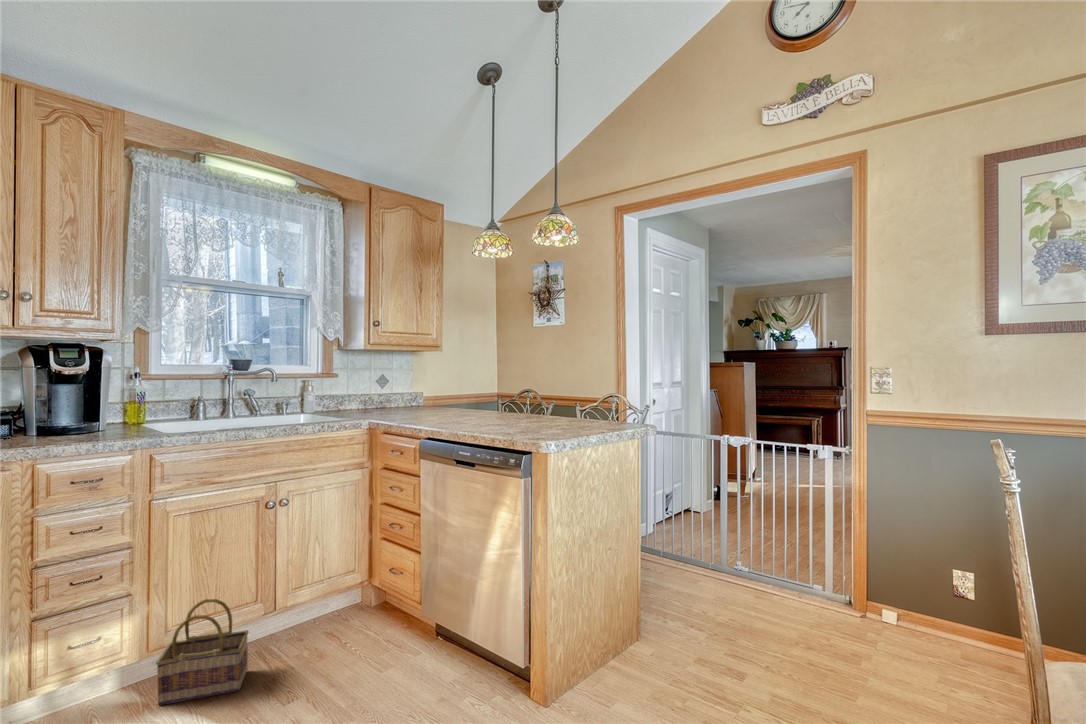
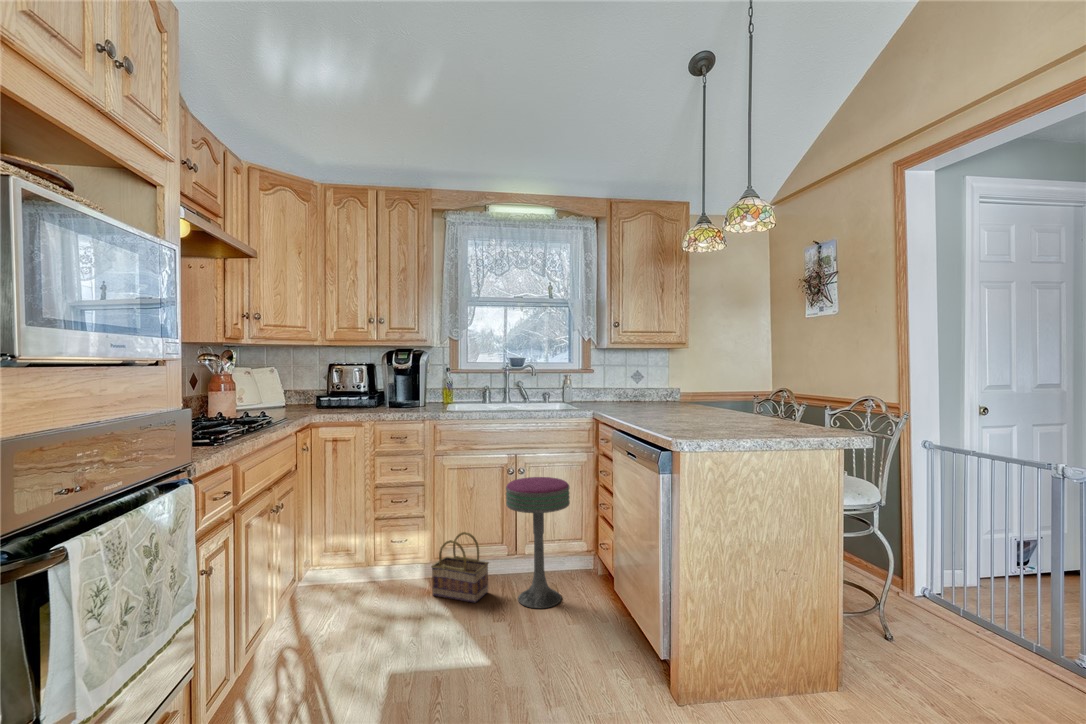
bar stool: none [280,503,365,670] -> present [506,477,570,608]

